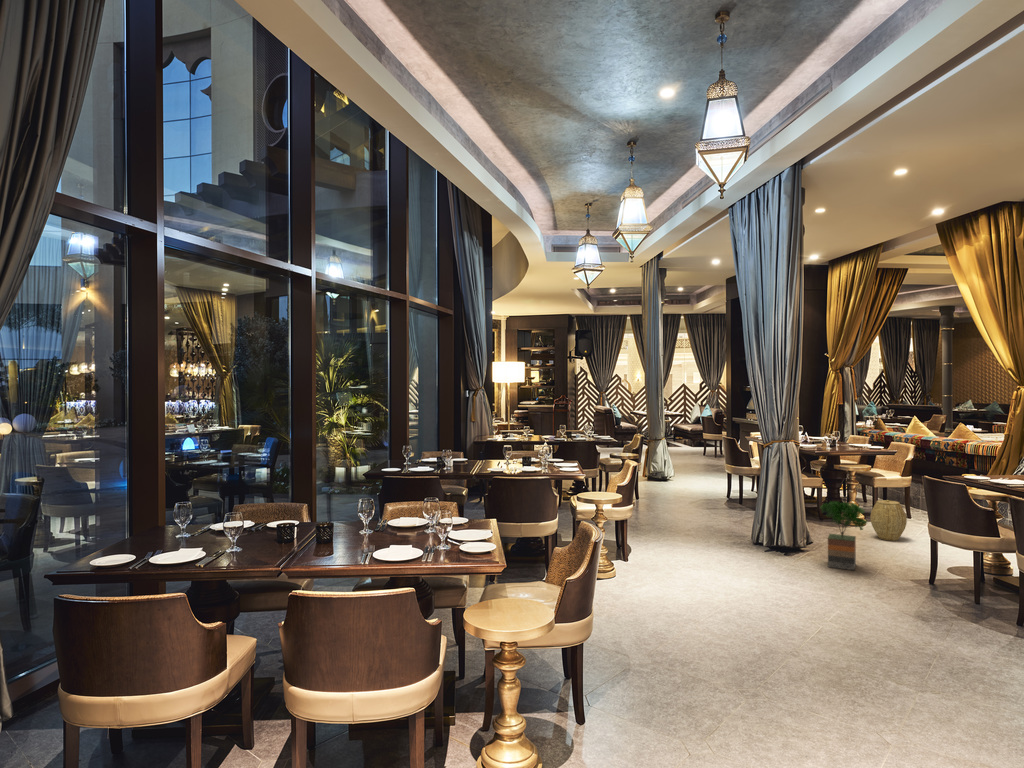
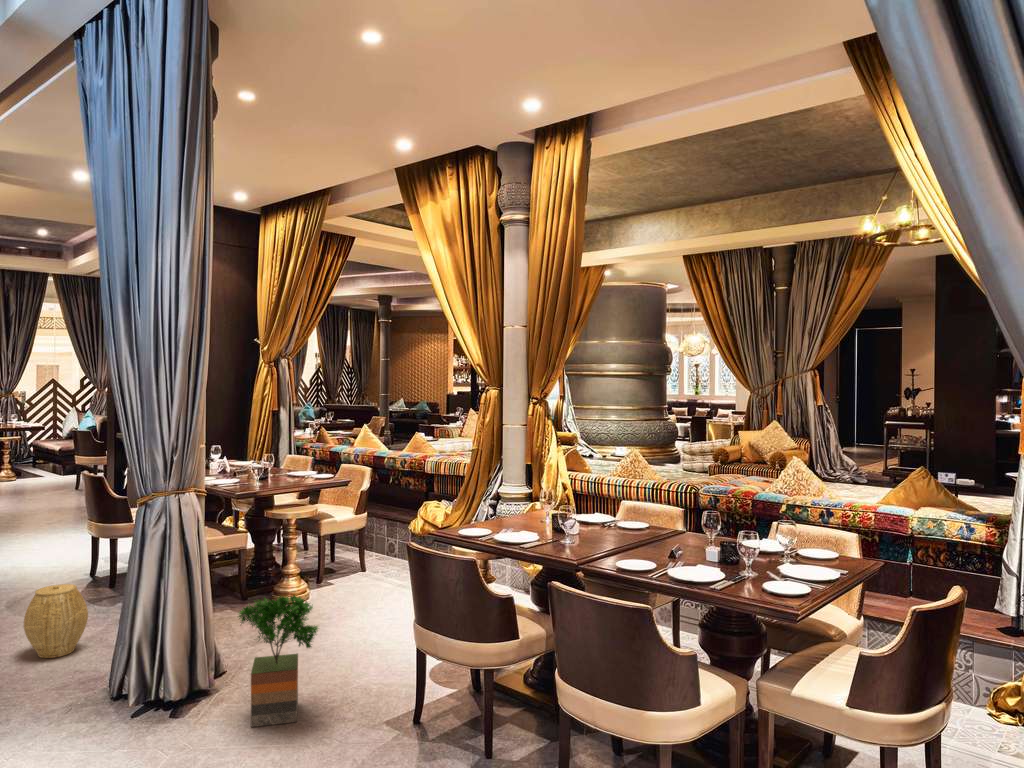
woven basket: present [870,500,907,541] -> present [24,584,88,658]

